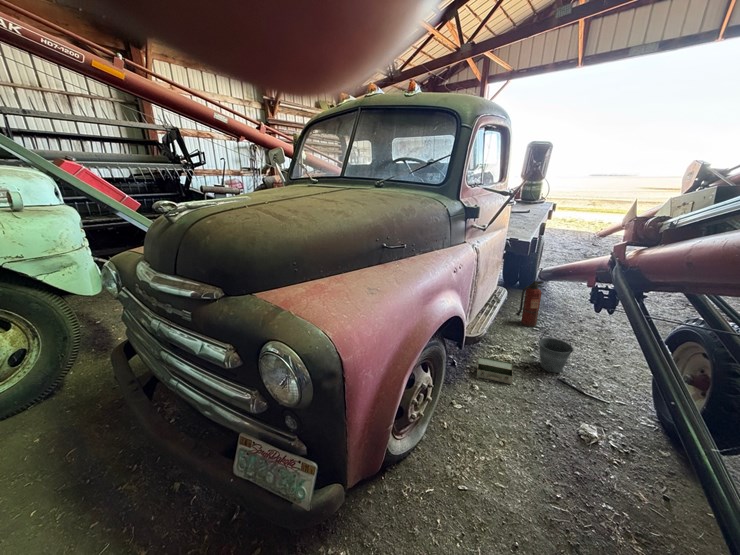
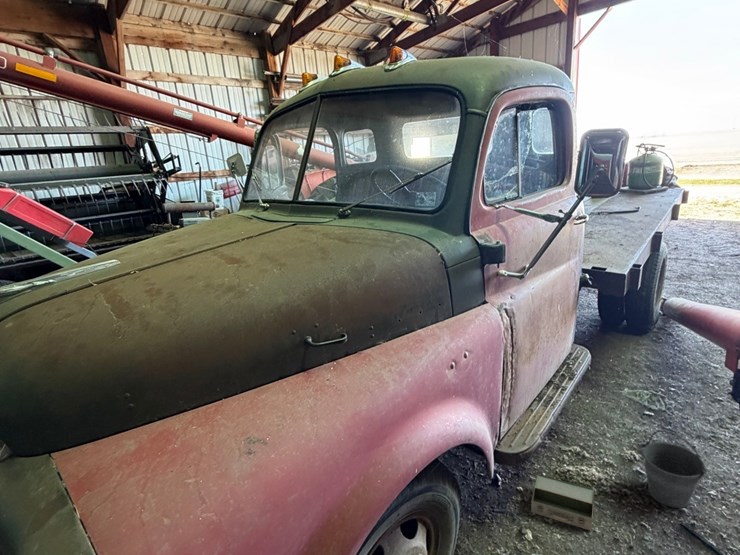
fire extinguisher: present [516,281,544,327] -> none [613,333,657,408]

